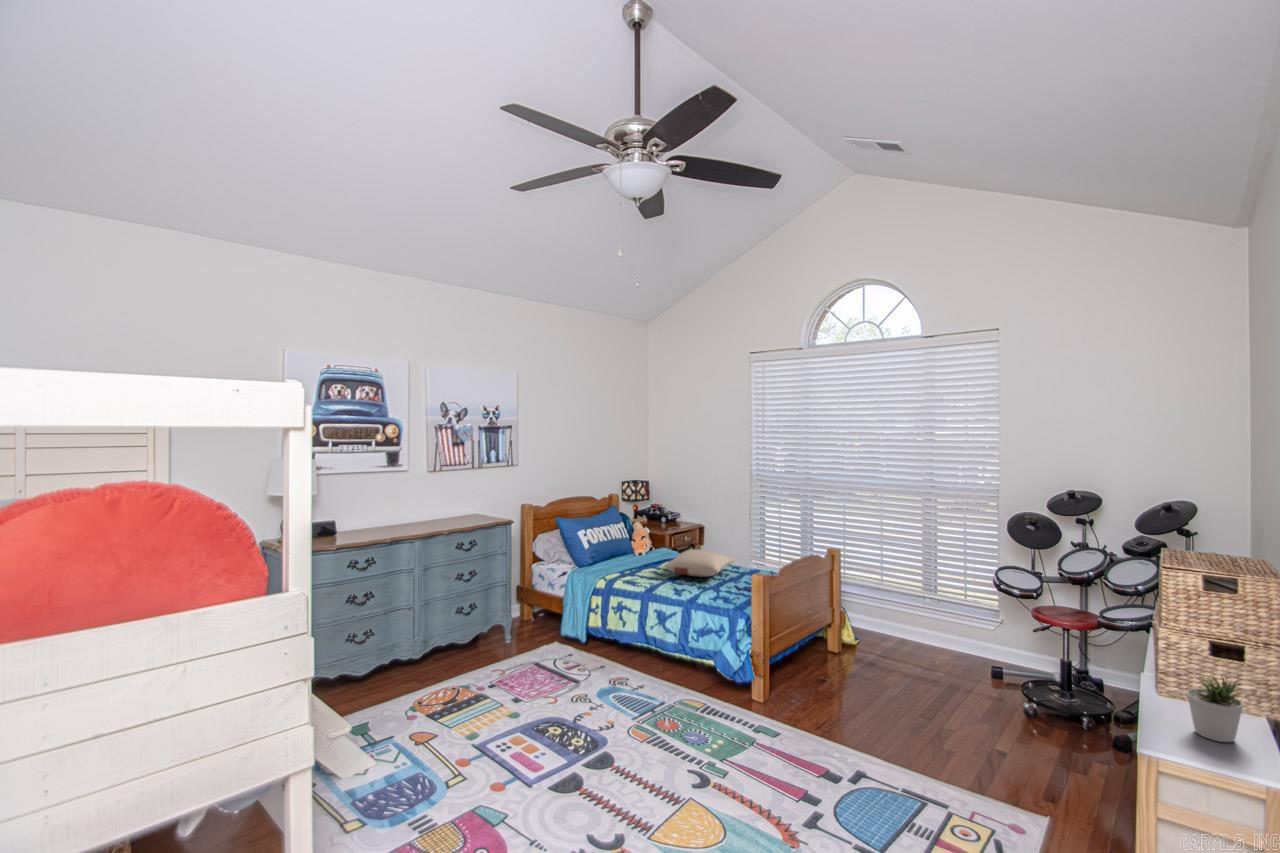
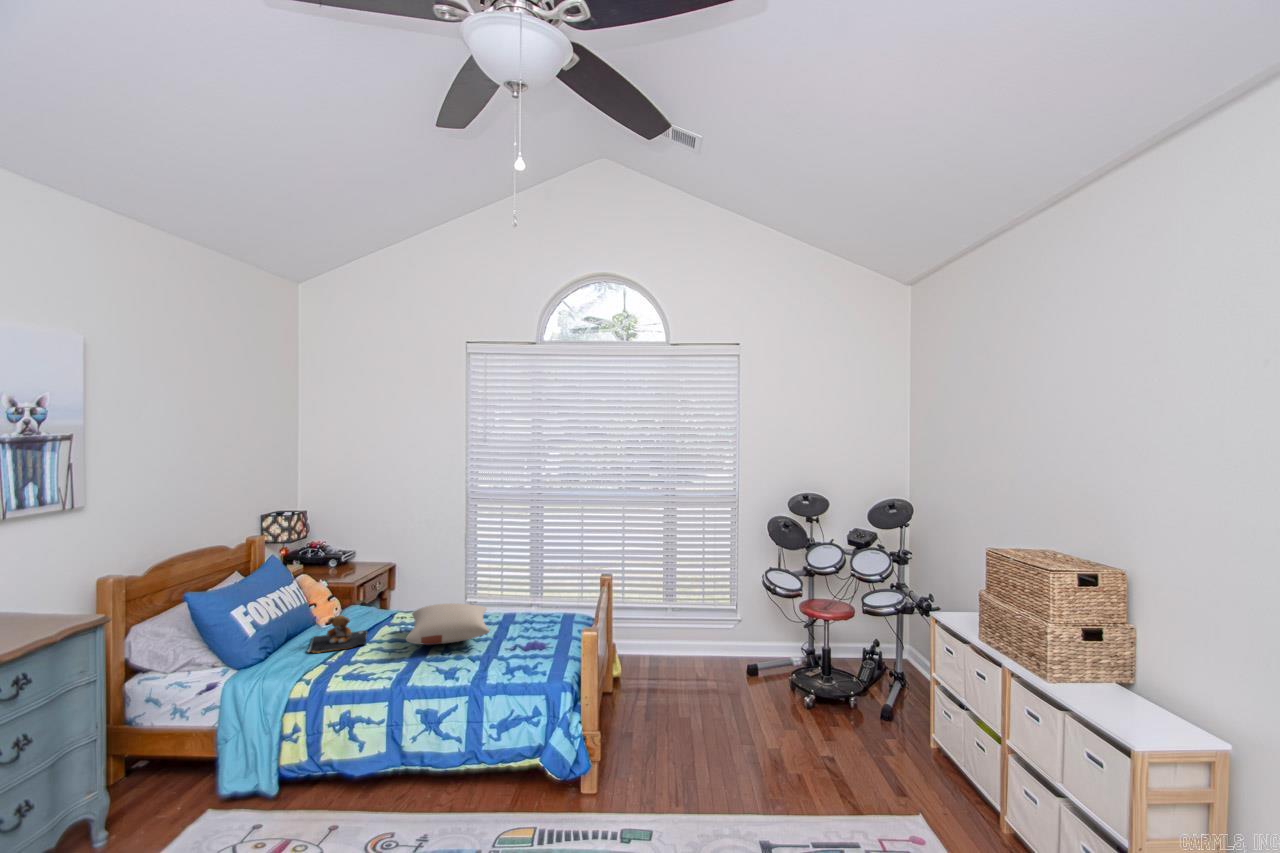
teddy bear: none [616,546,657,568] -> present [308,616,367,653]
potted plant: present [1187,677,1244,742] -> none [1084,652,1131,713]

